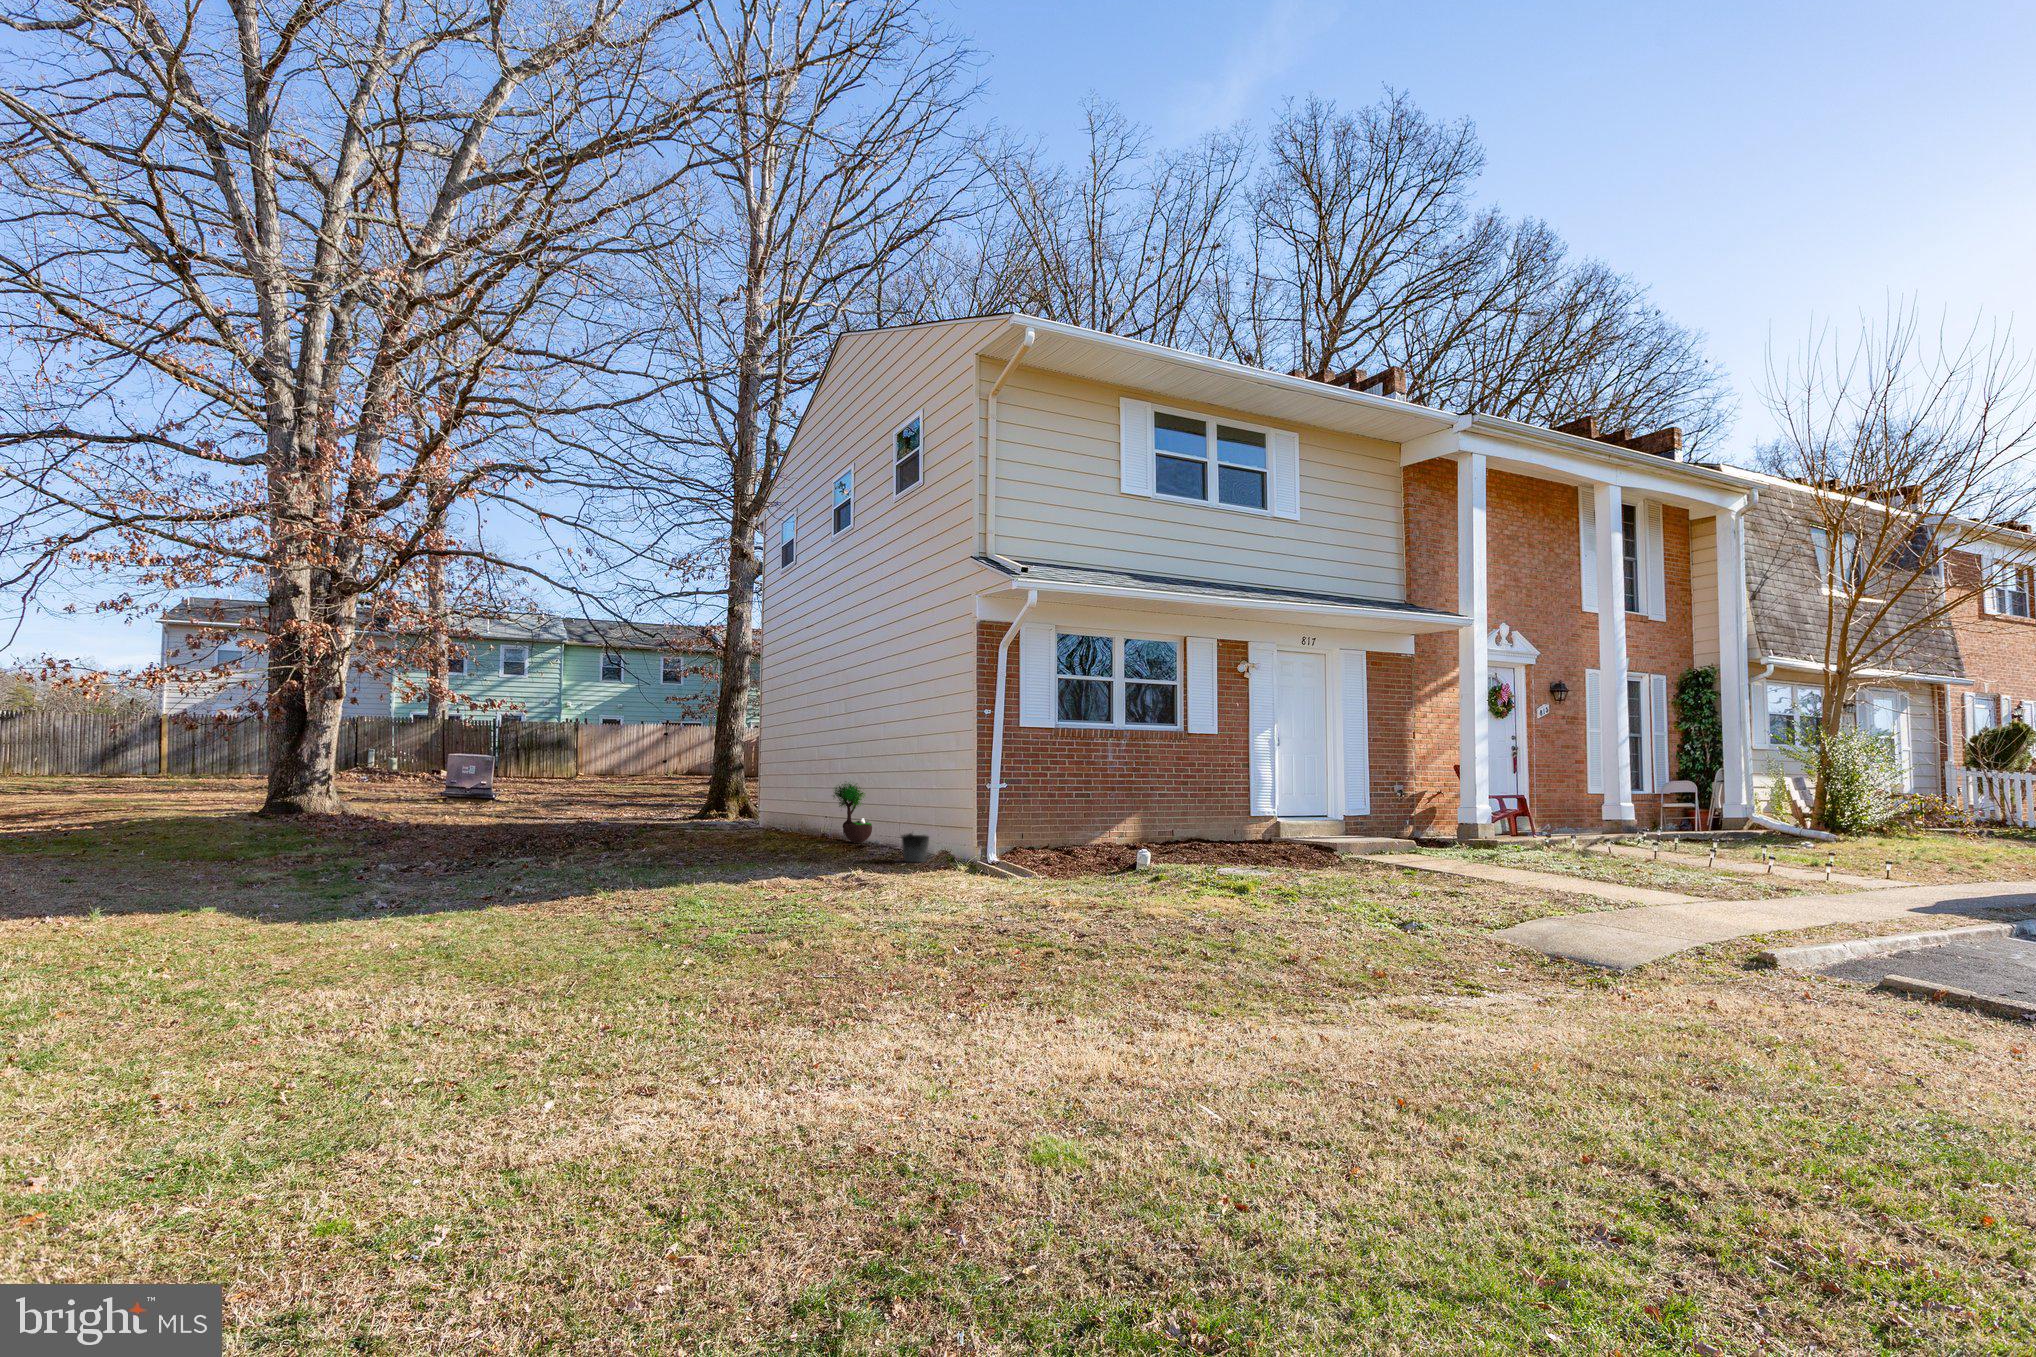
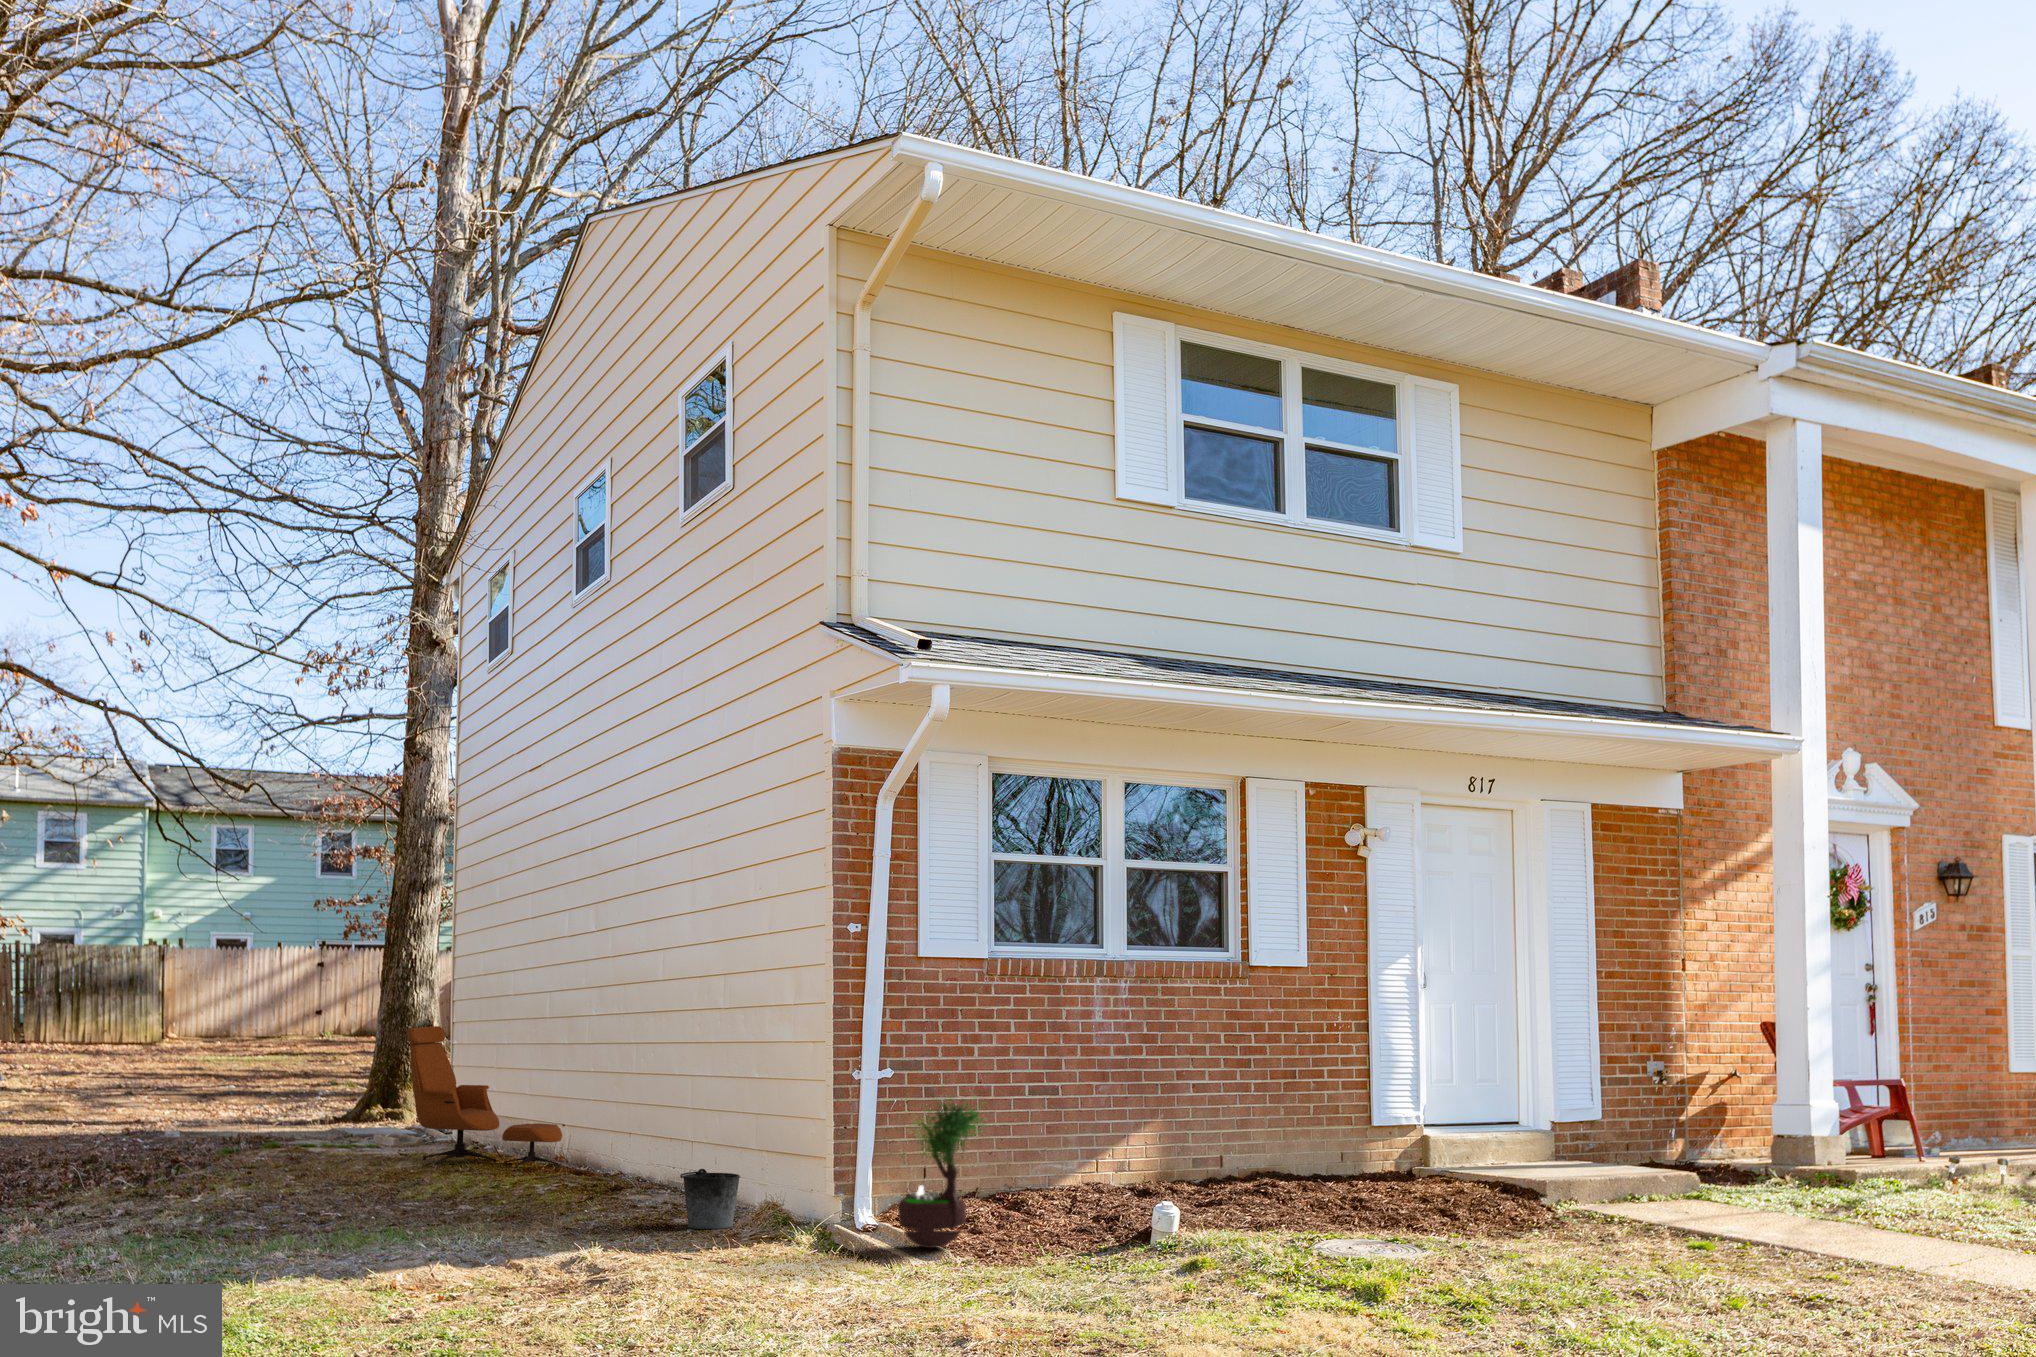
lounge chair: none [757,762,836,833] -> present [407,1026,562,1168]
potted tree: present [833,784,872,843] -> present [898,1087,986,1248]

